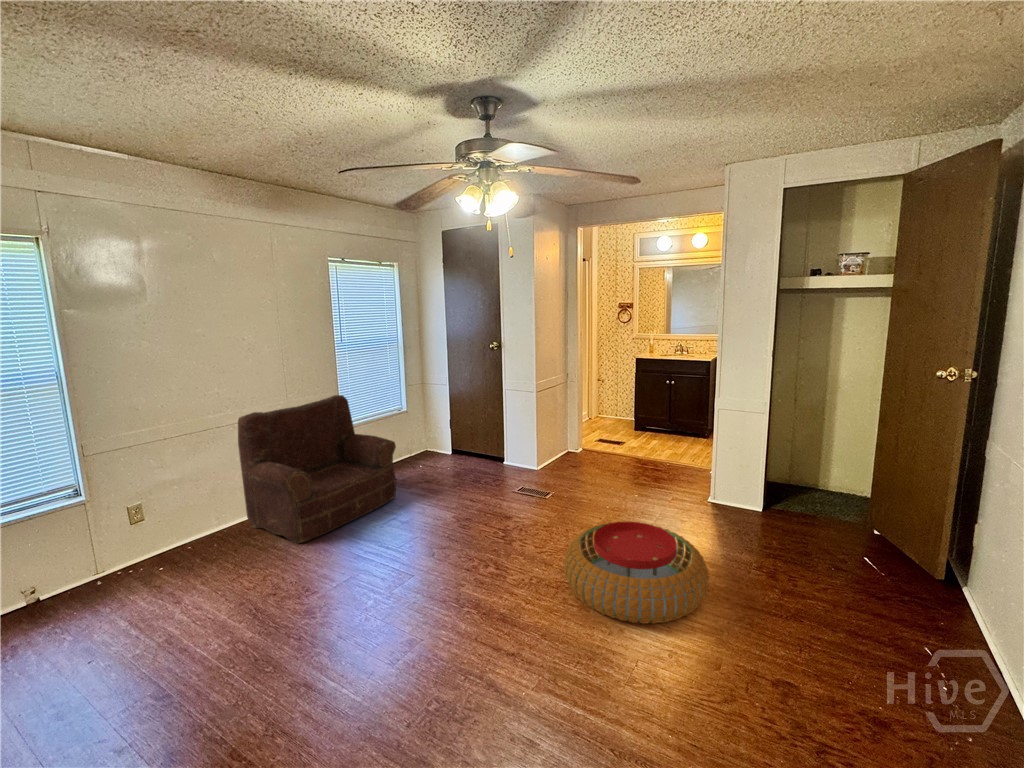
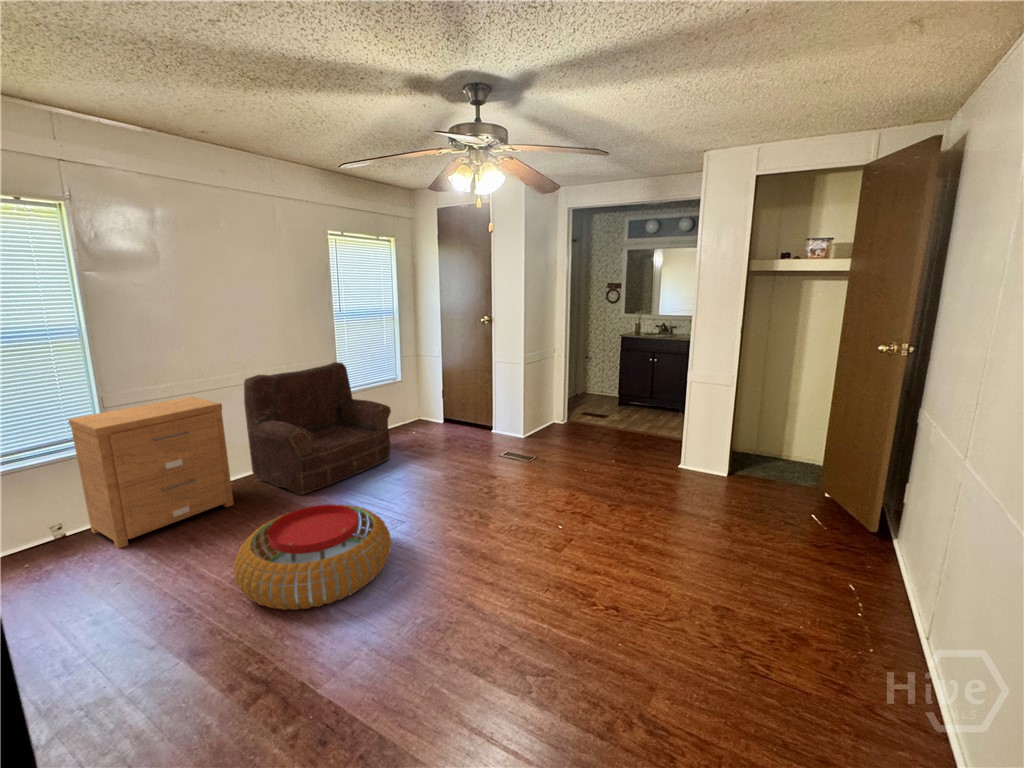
nightstand: none [43,439,226,615] -> present [69,397,234,548]
pouf: present [564,521,709,624] -> present [234,504,391,610]

